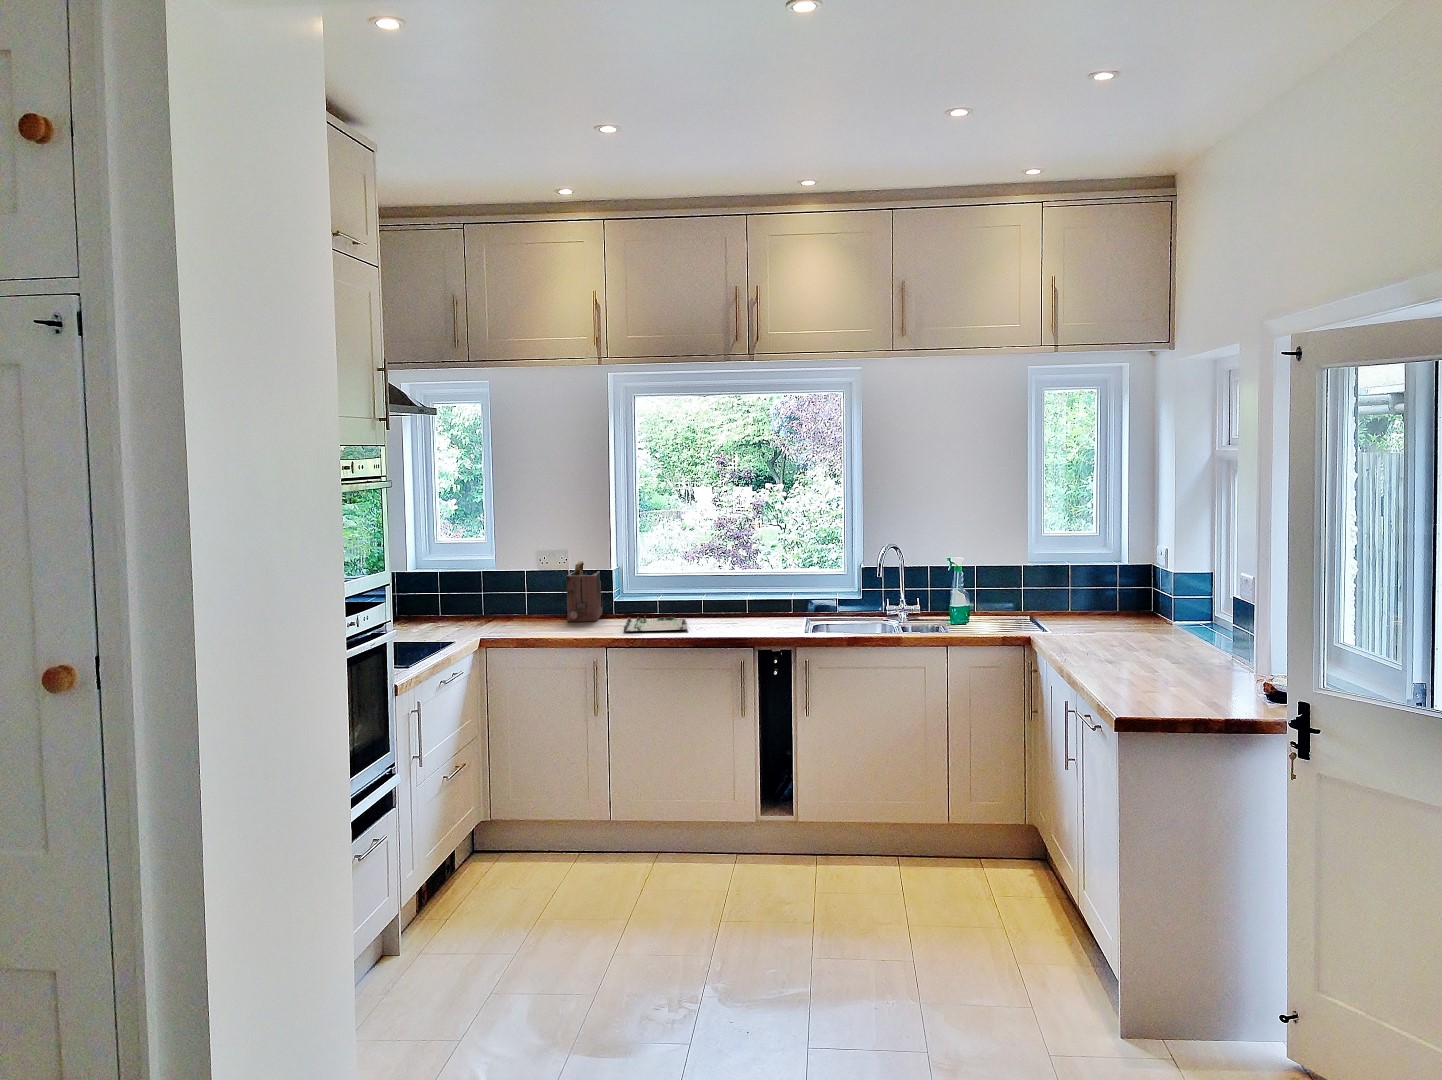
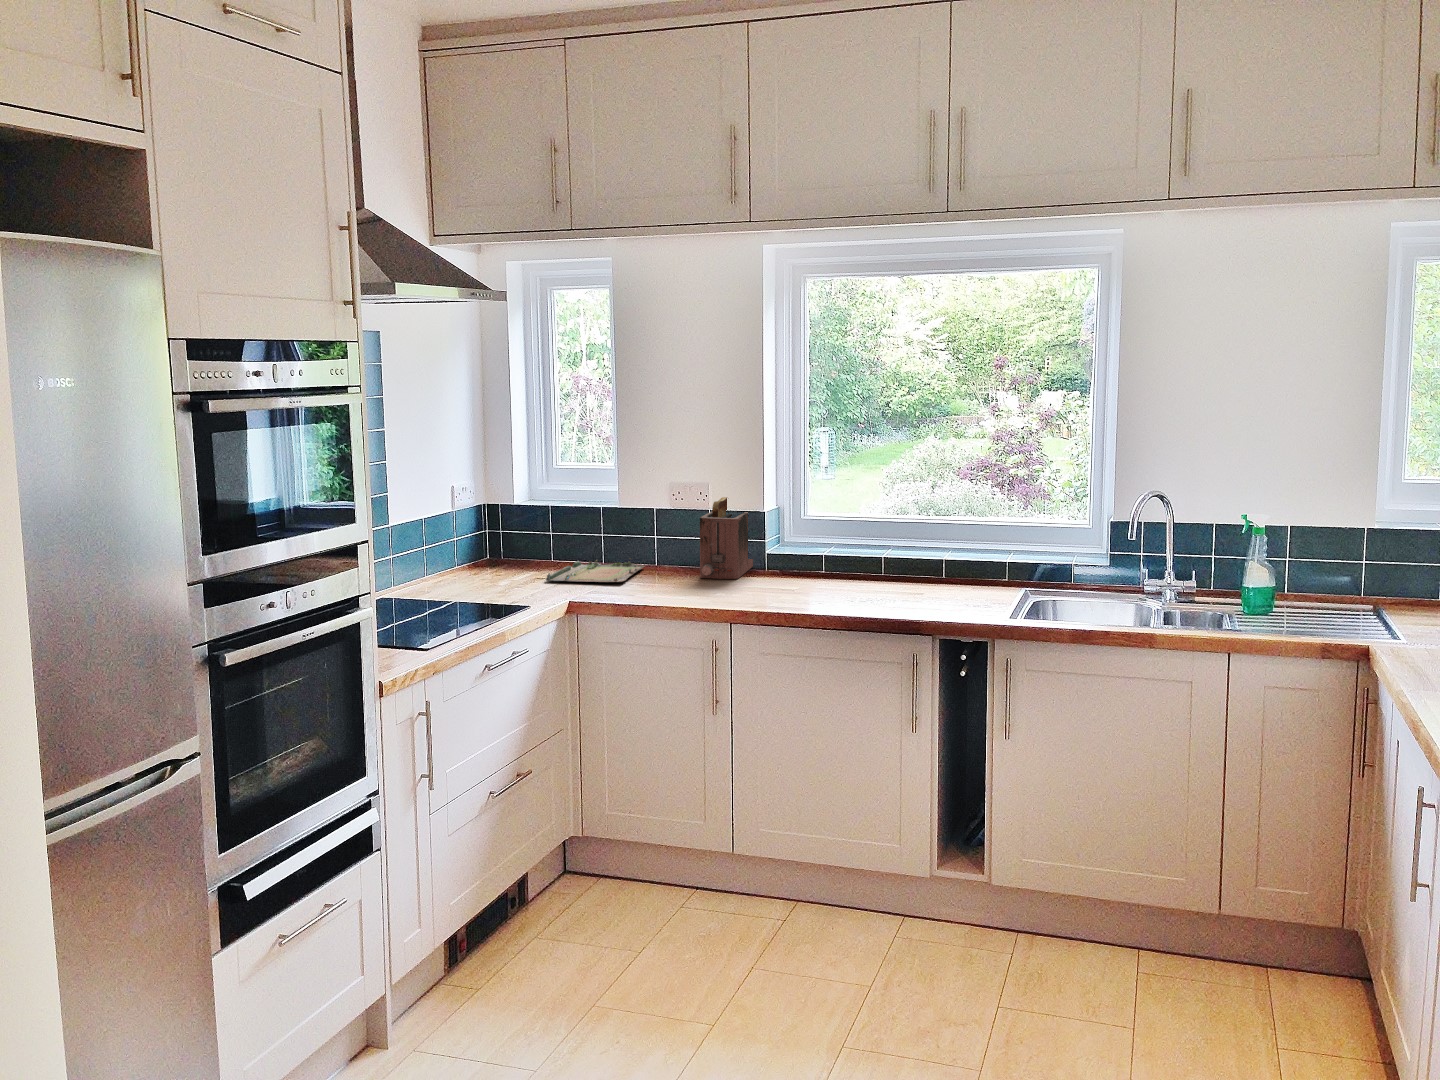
tray: present [624,613,688,632] -> present [546,558,645,582]

